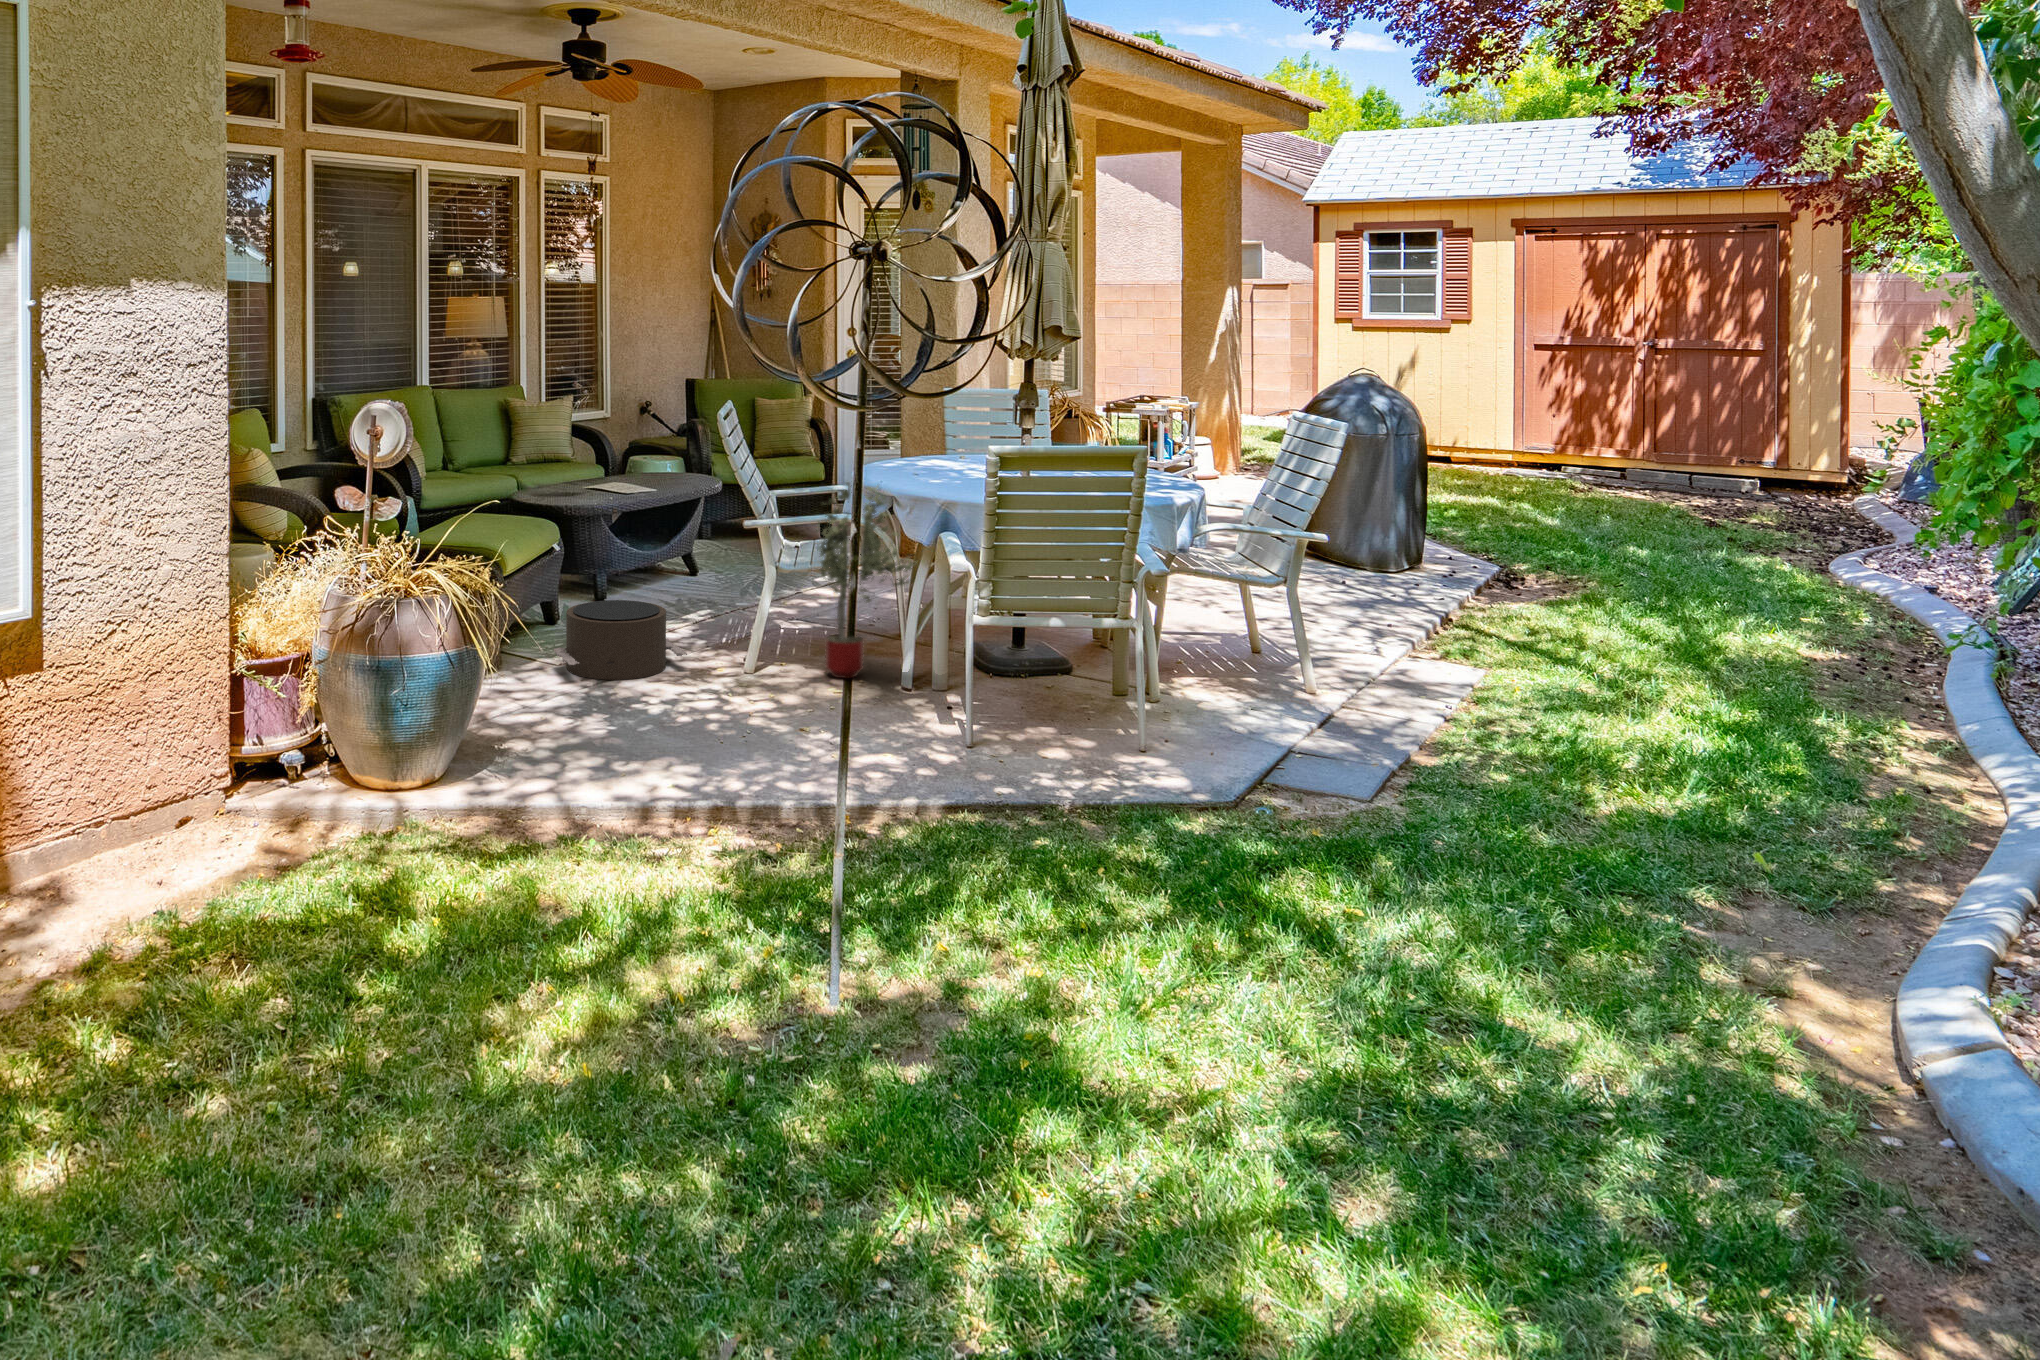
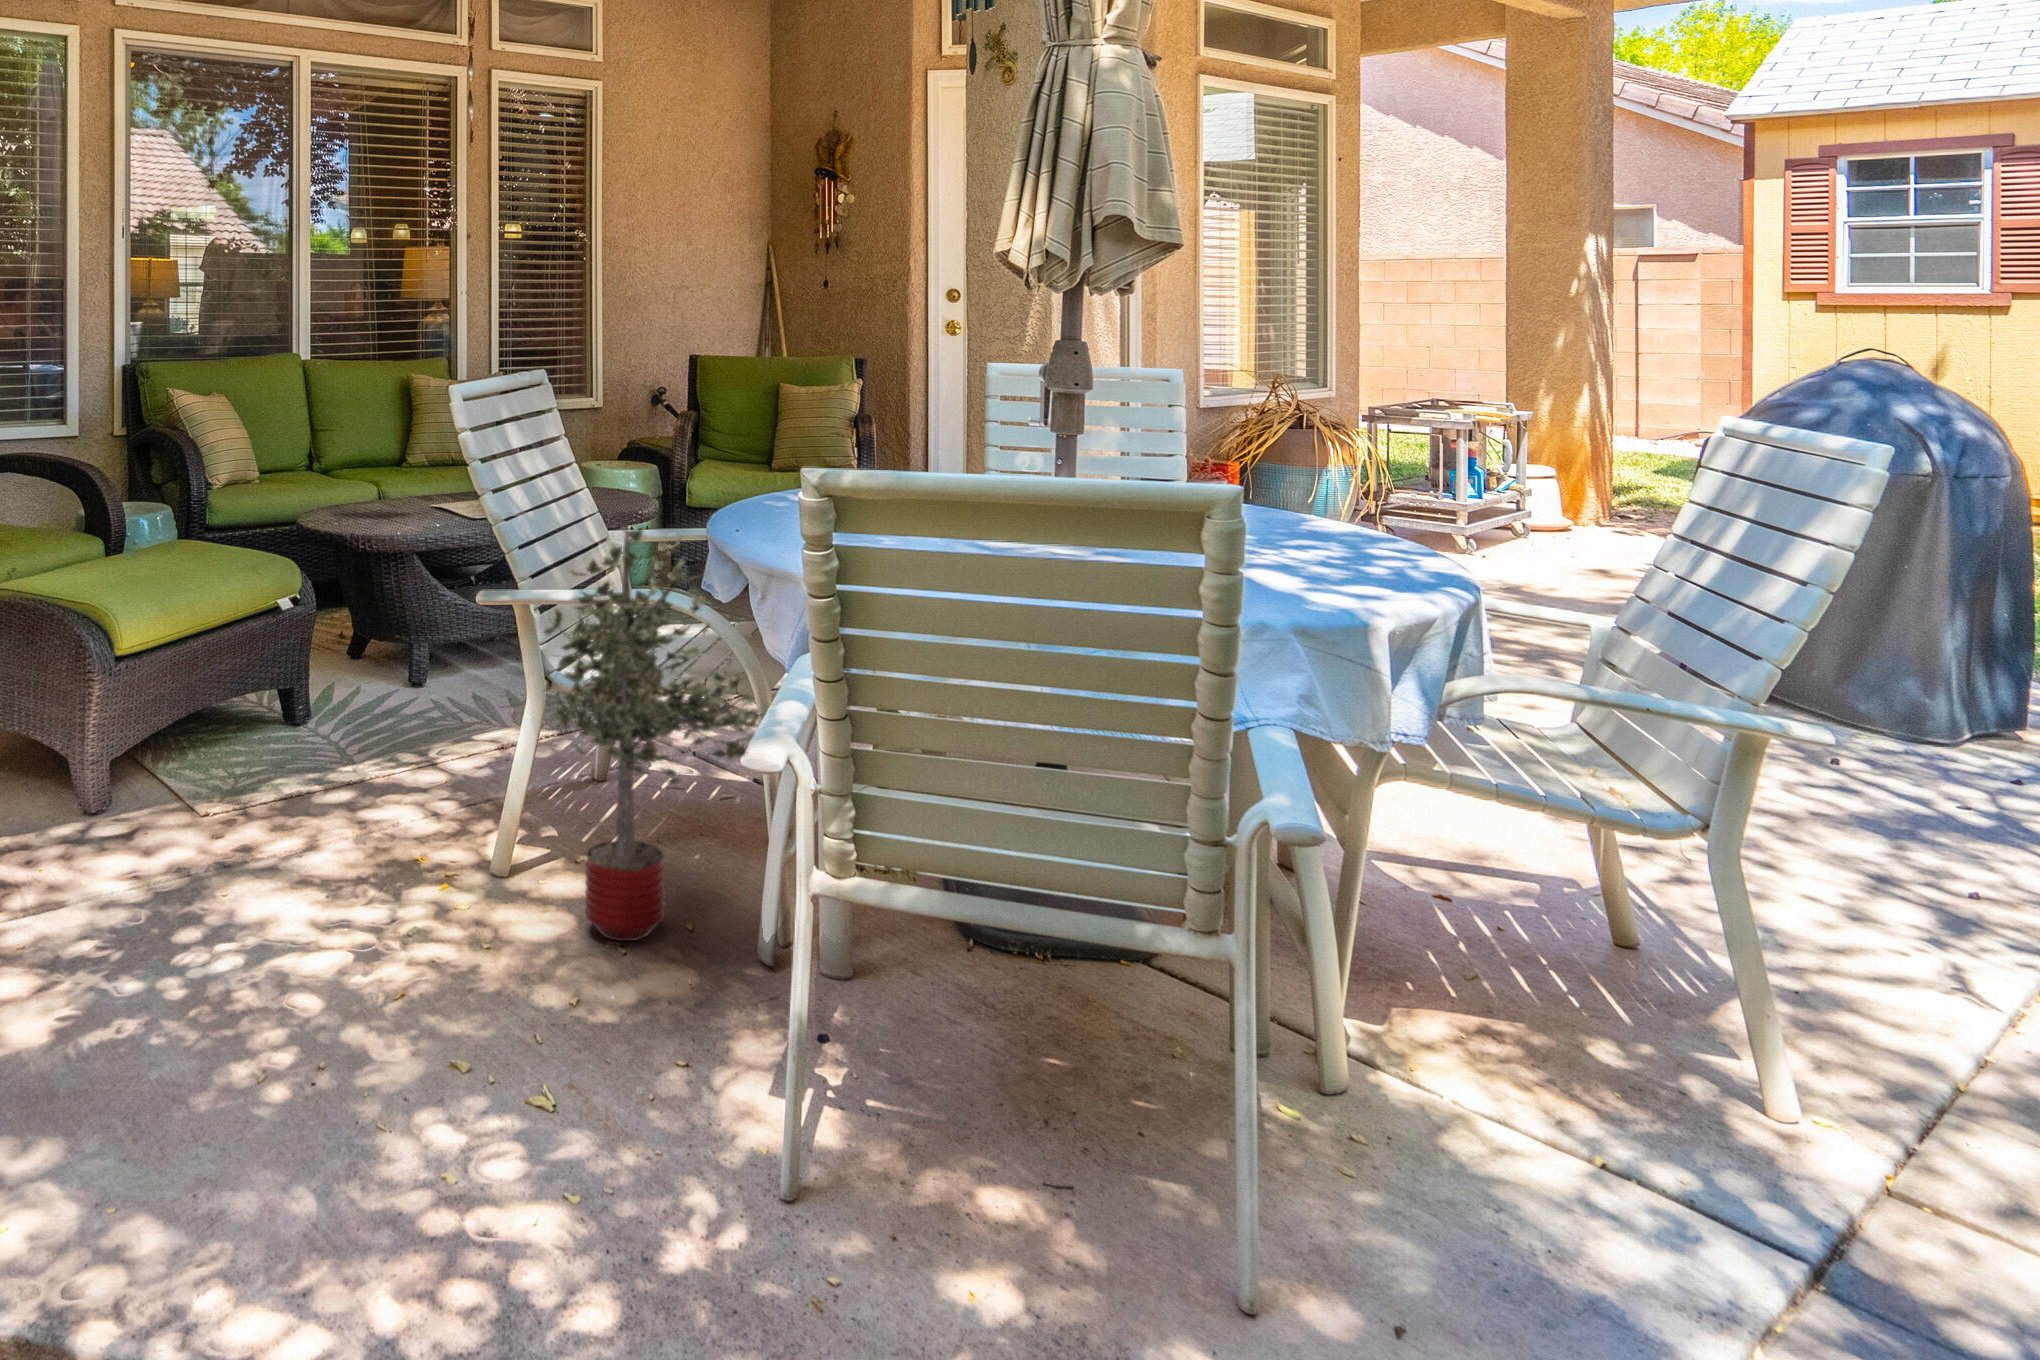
pouf: present [554,600,687,680] -> none [94,726,343,895]

